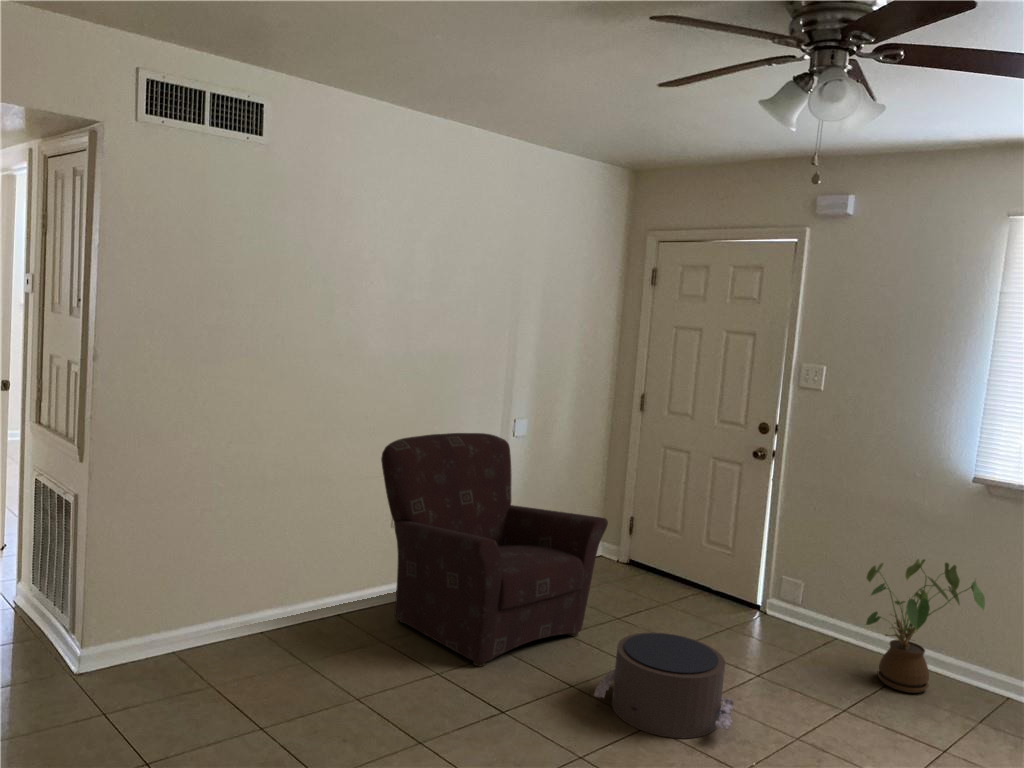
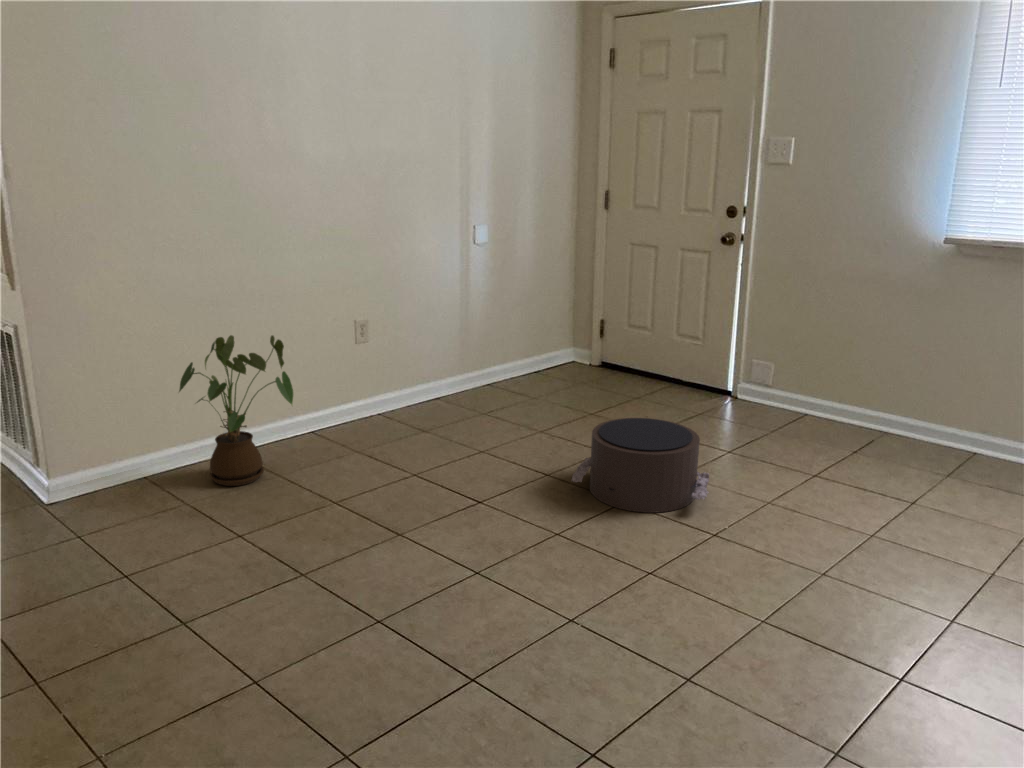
armchair: present [381,433,608,666] -> none [337,239,576,466]
house plant: present [866,559,985,693] -> present [179,335,293,486]

